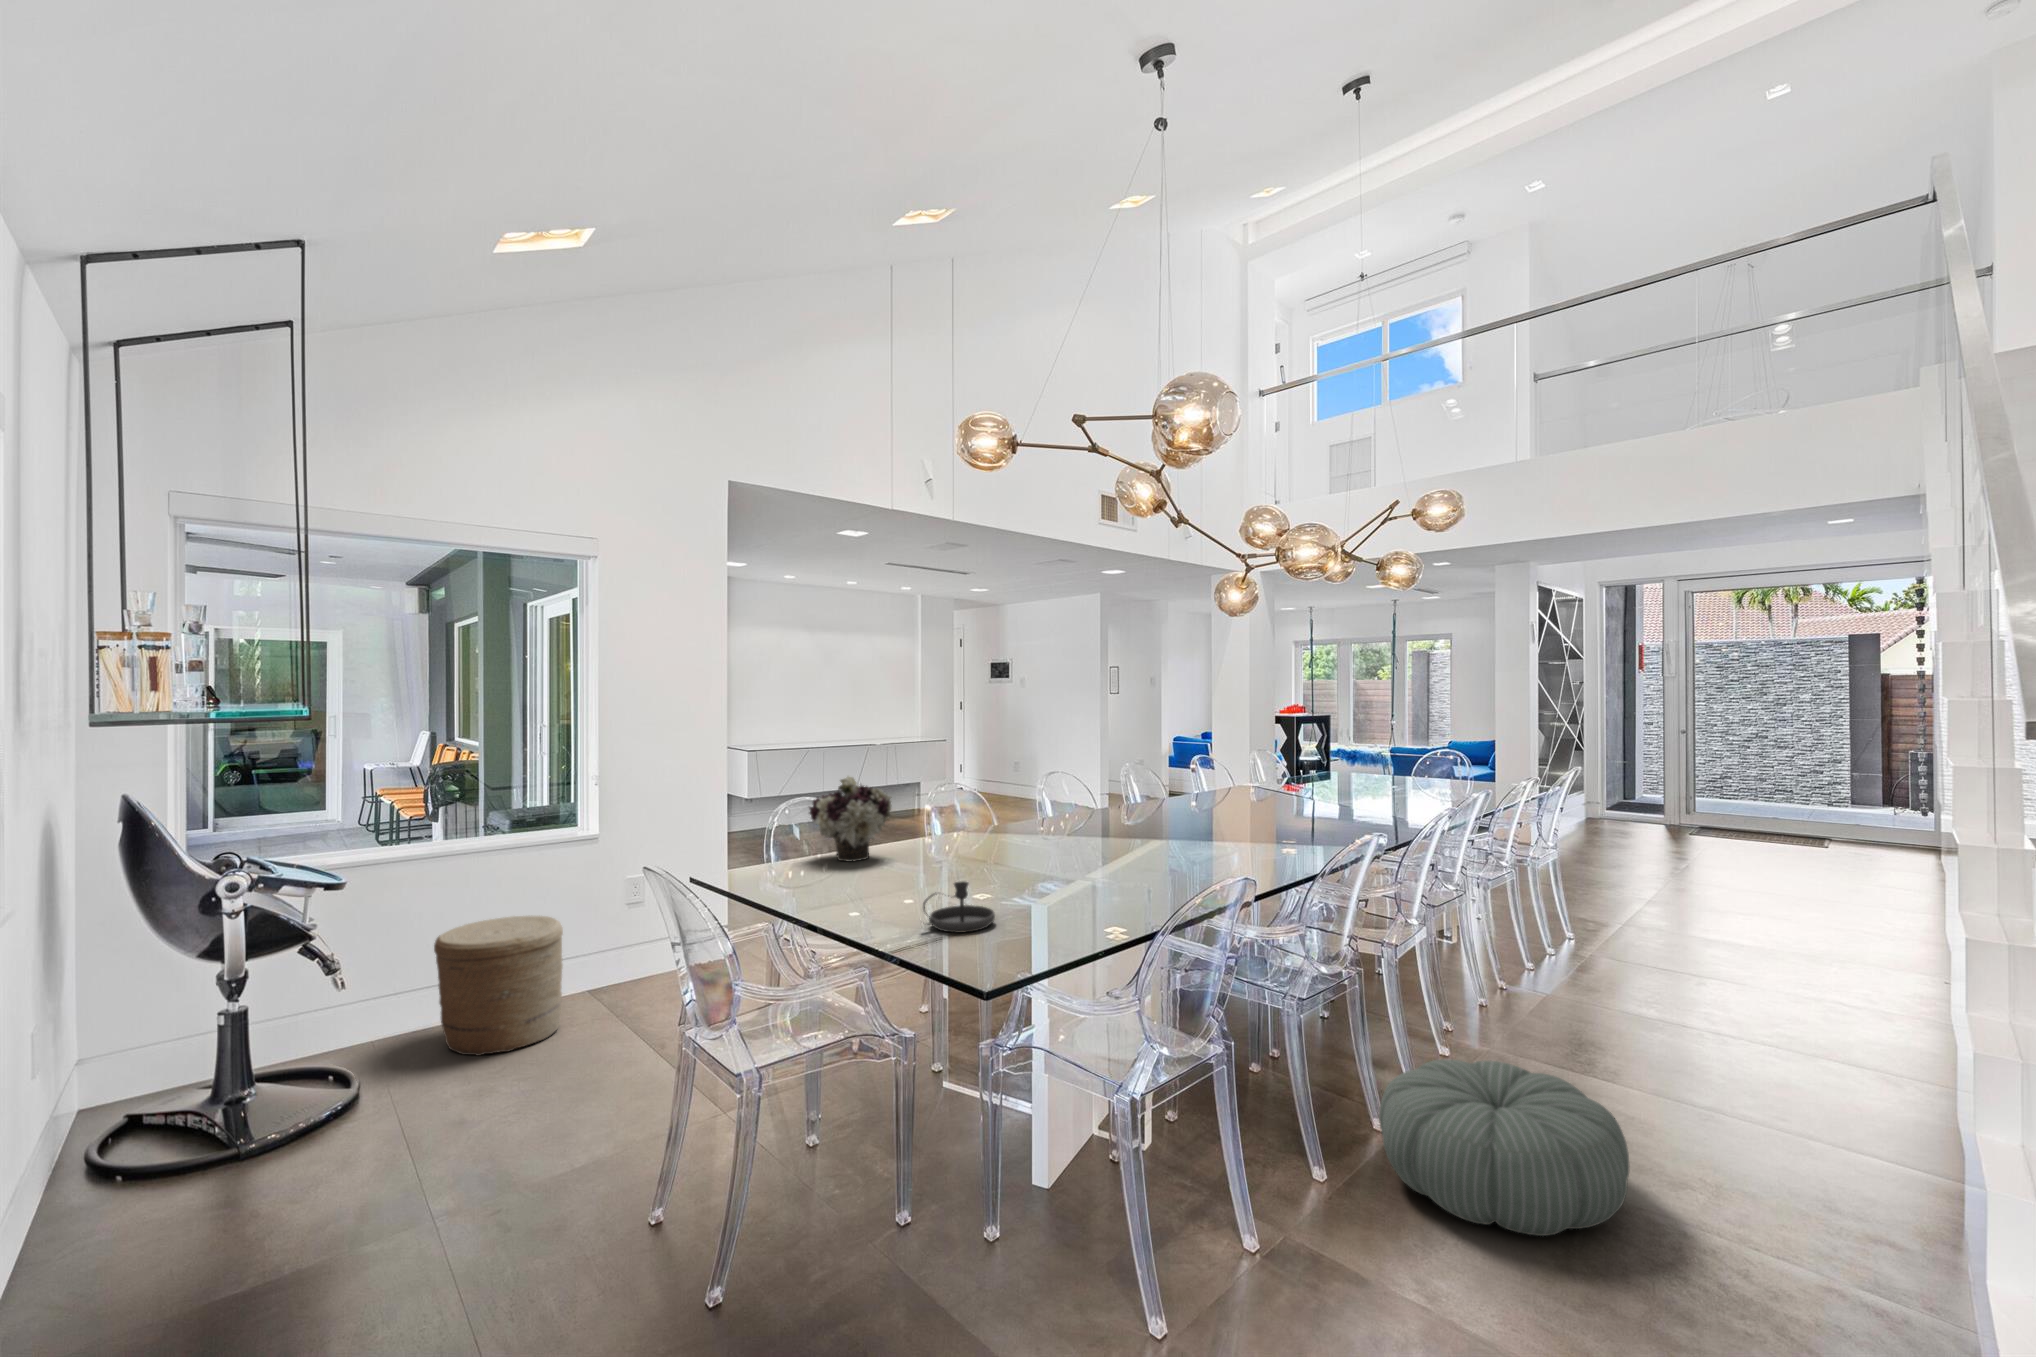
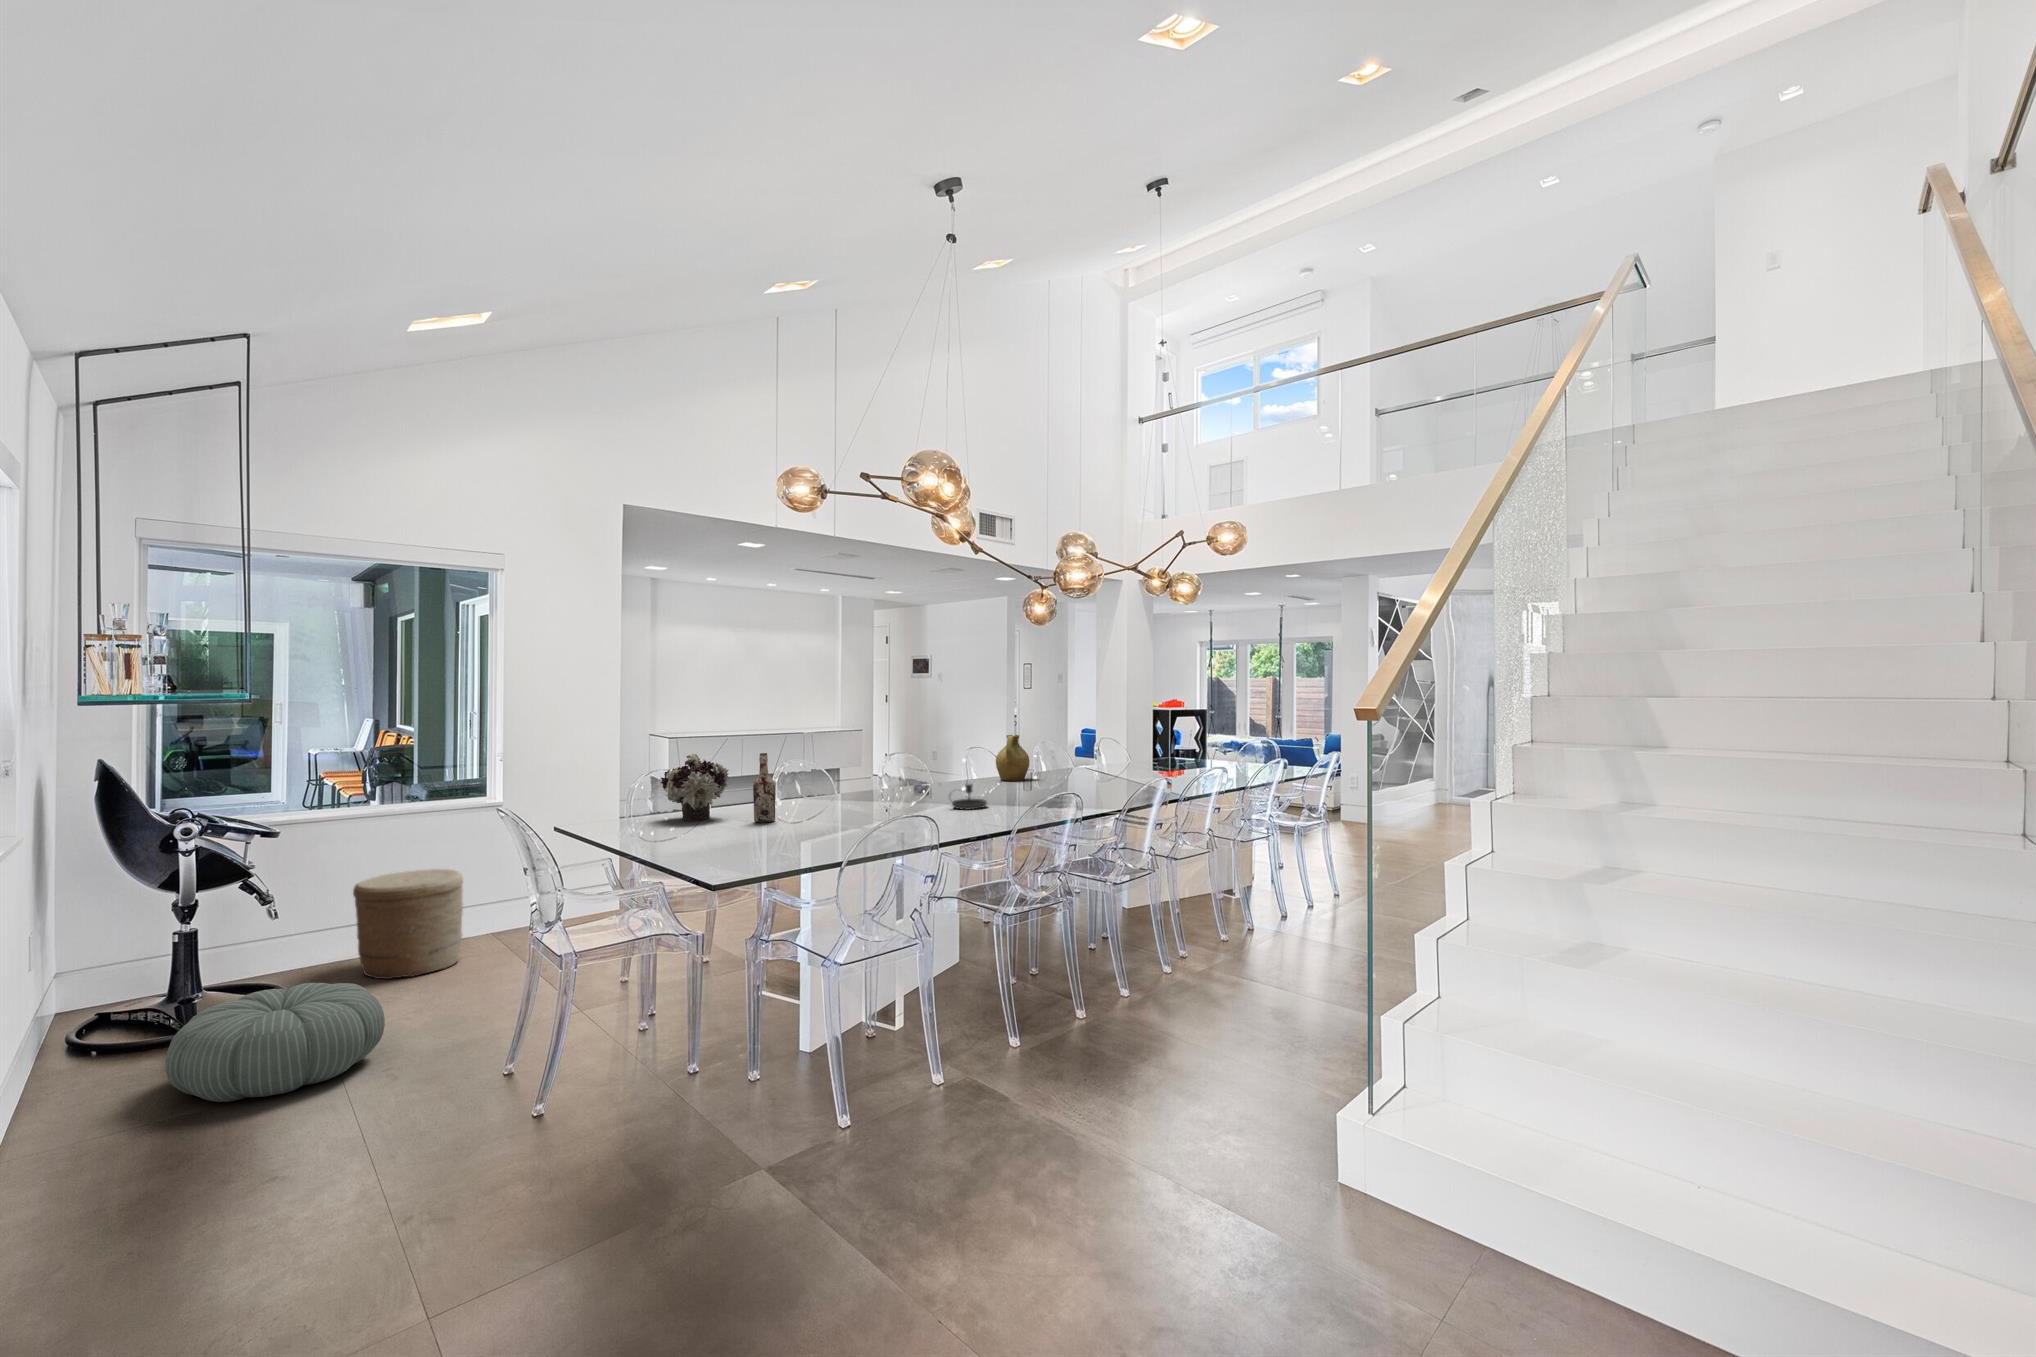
pitcher: none [1168,745,1209,801] -> present [996,735,1029,781]
wine bottle: none [930,776,957,865] -> present [753,753,775,823]
candlestick: present [923,881,995,933] -> present [951,784,987,810]
pouf: present [1379,1059,1630,1236] -> present [165,983,385,1102]

